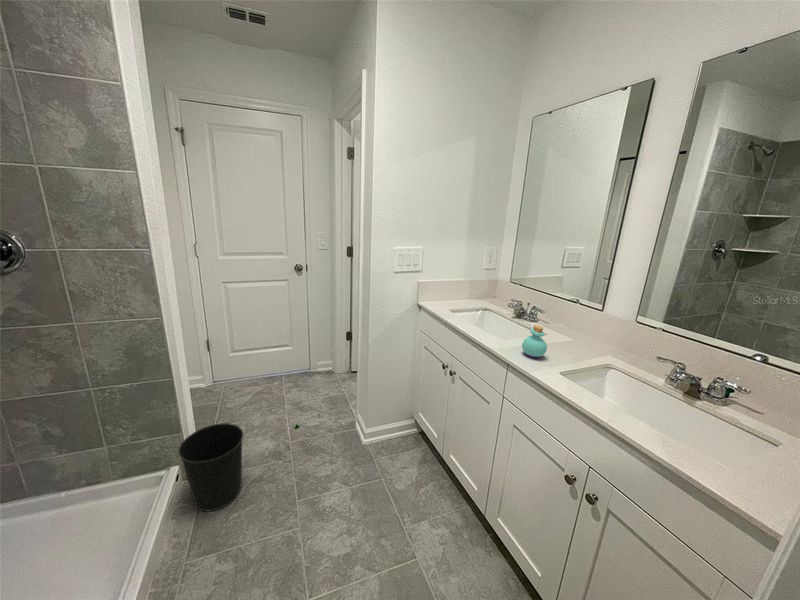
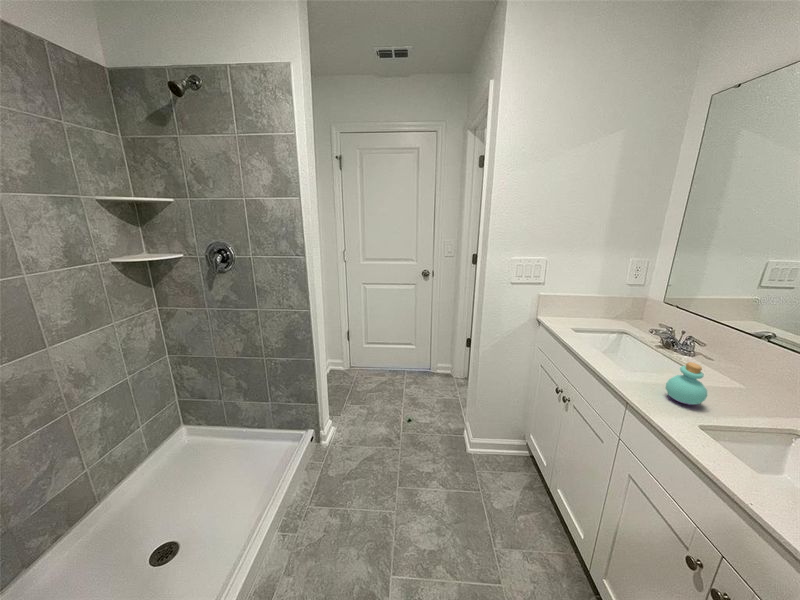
wastebasket: present [178,423,244,511] -> none [313,403,360,474]

